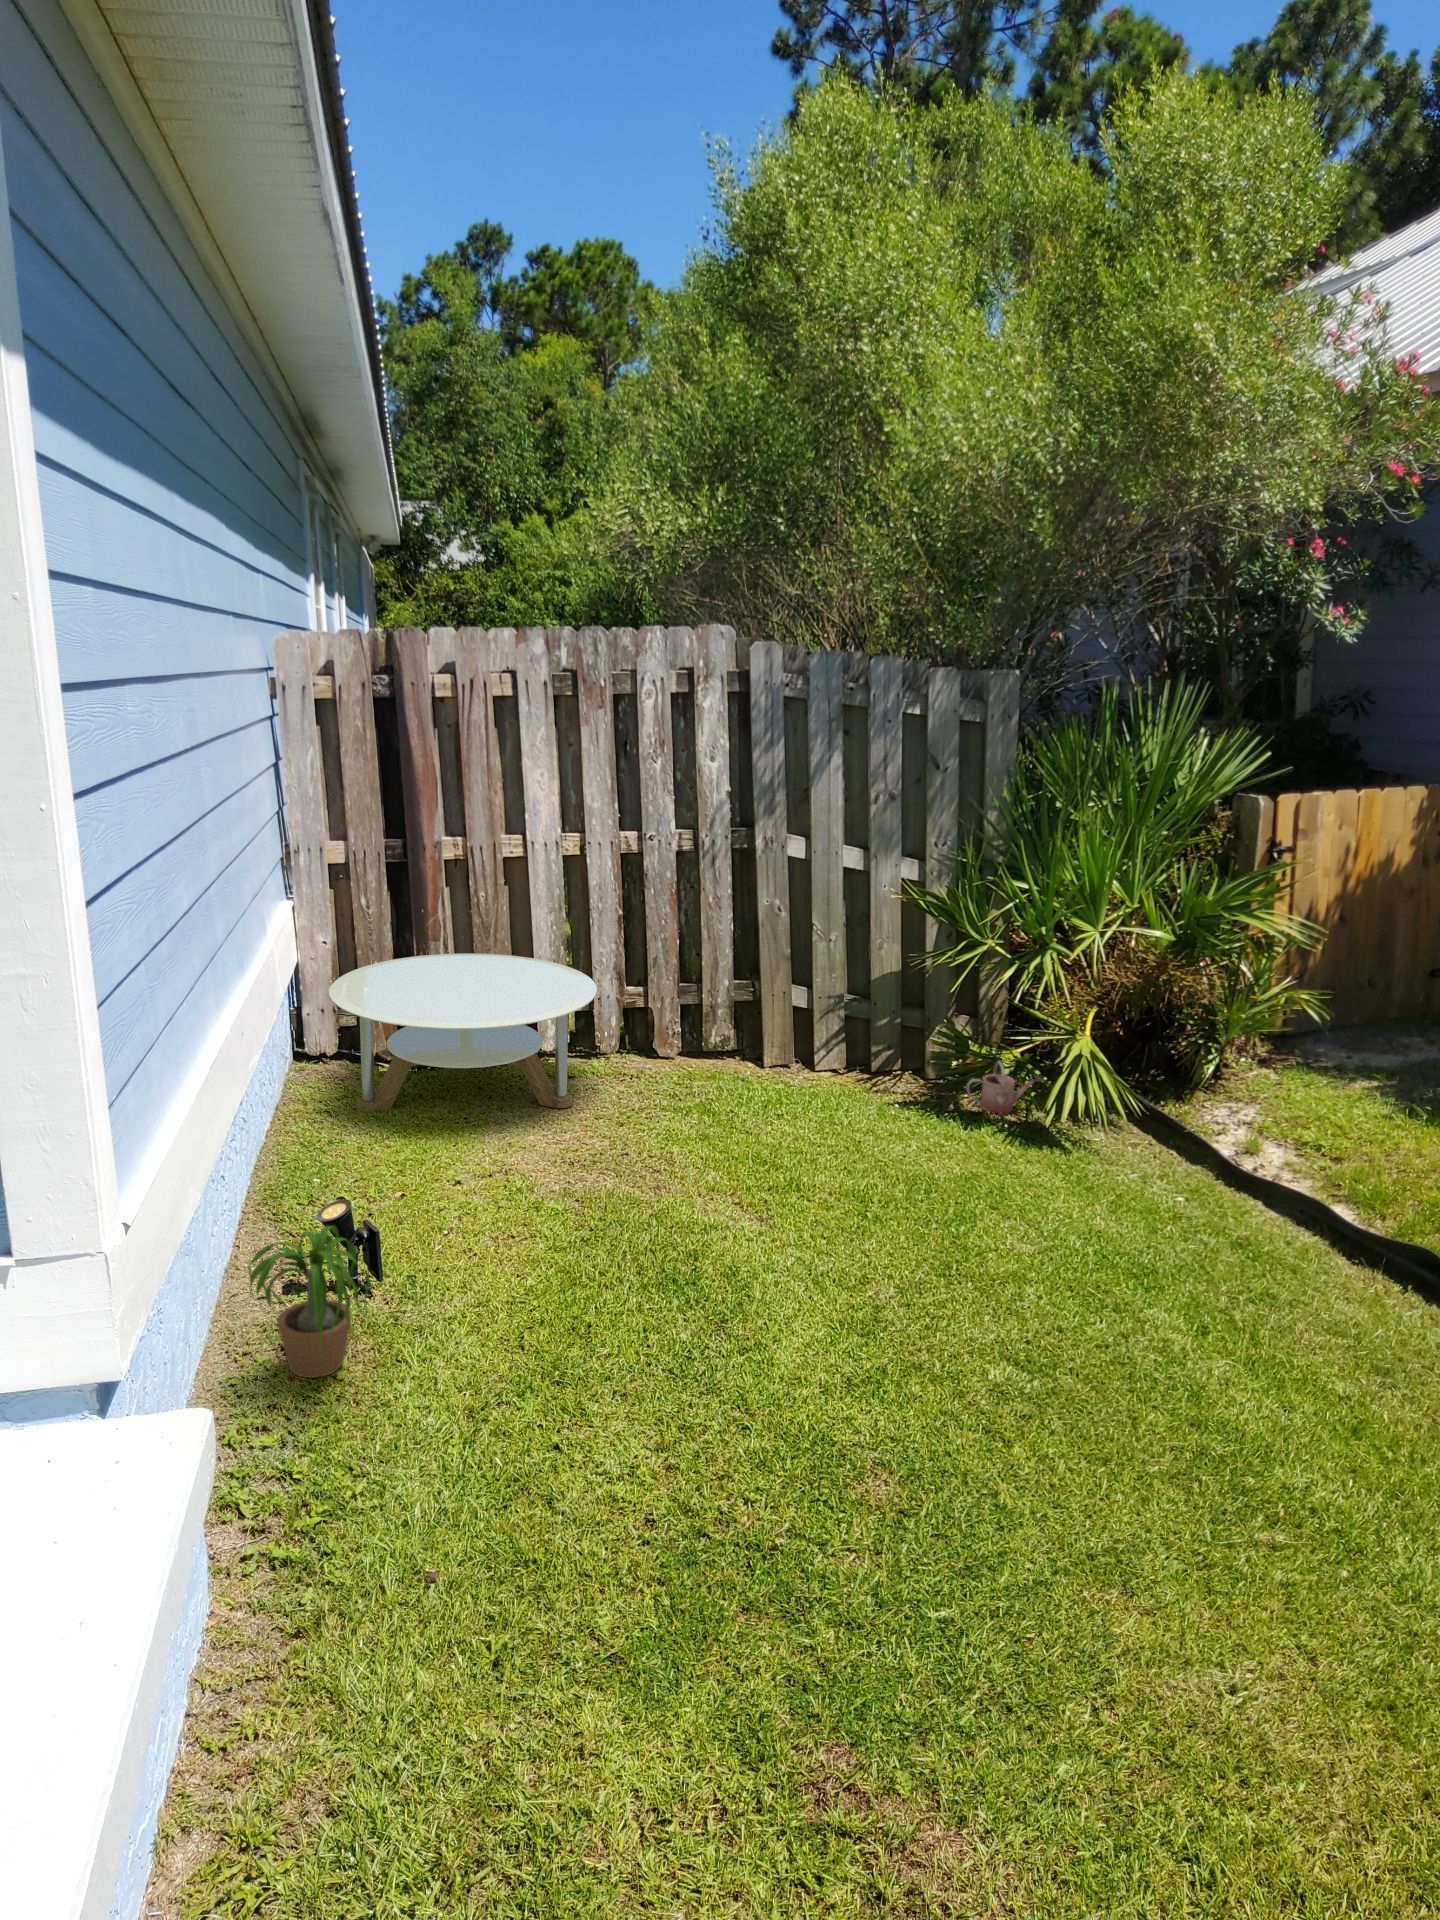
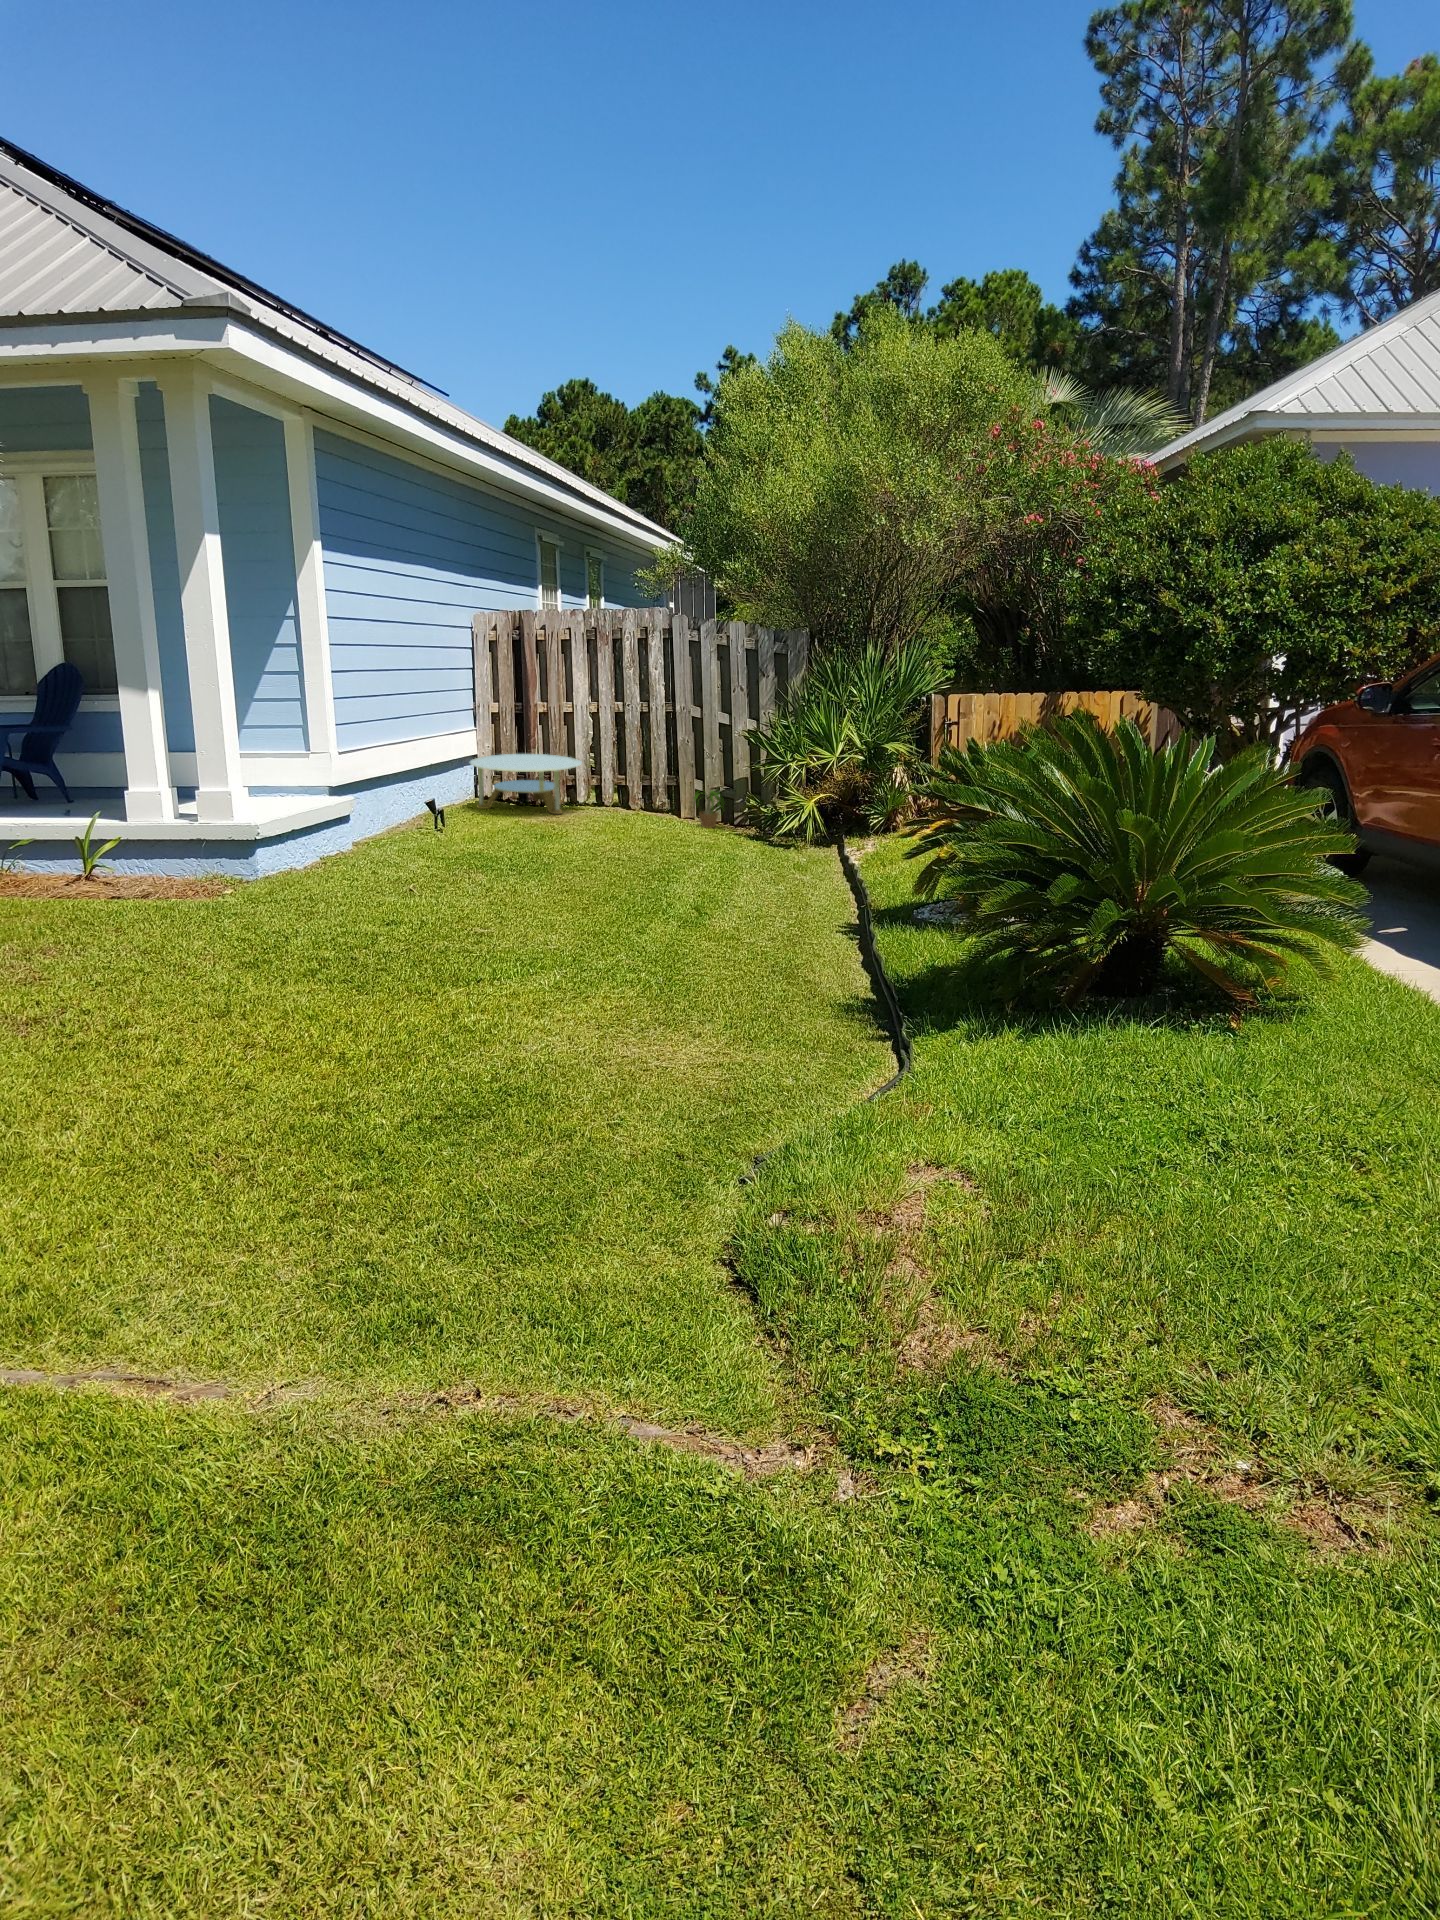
watering can: present [967,1061,1041,1113] -> none [749,815,784,840]
potted plant: present [239,1226,371,1378] -> present [694,791,724,828]

